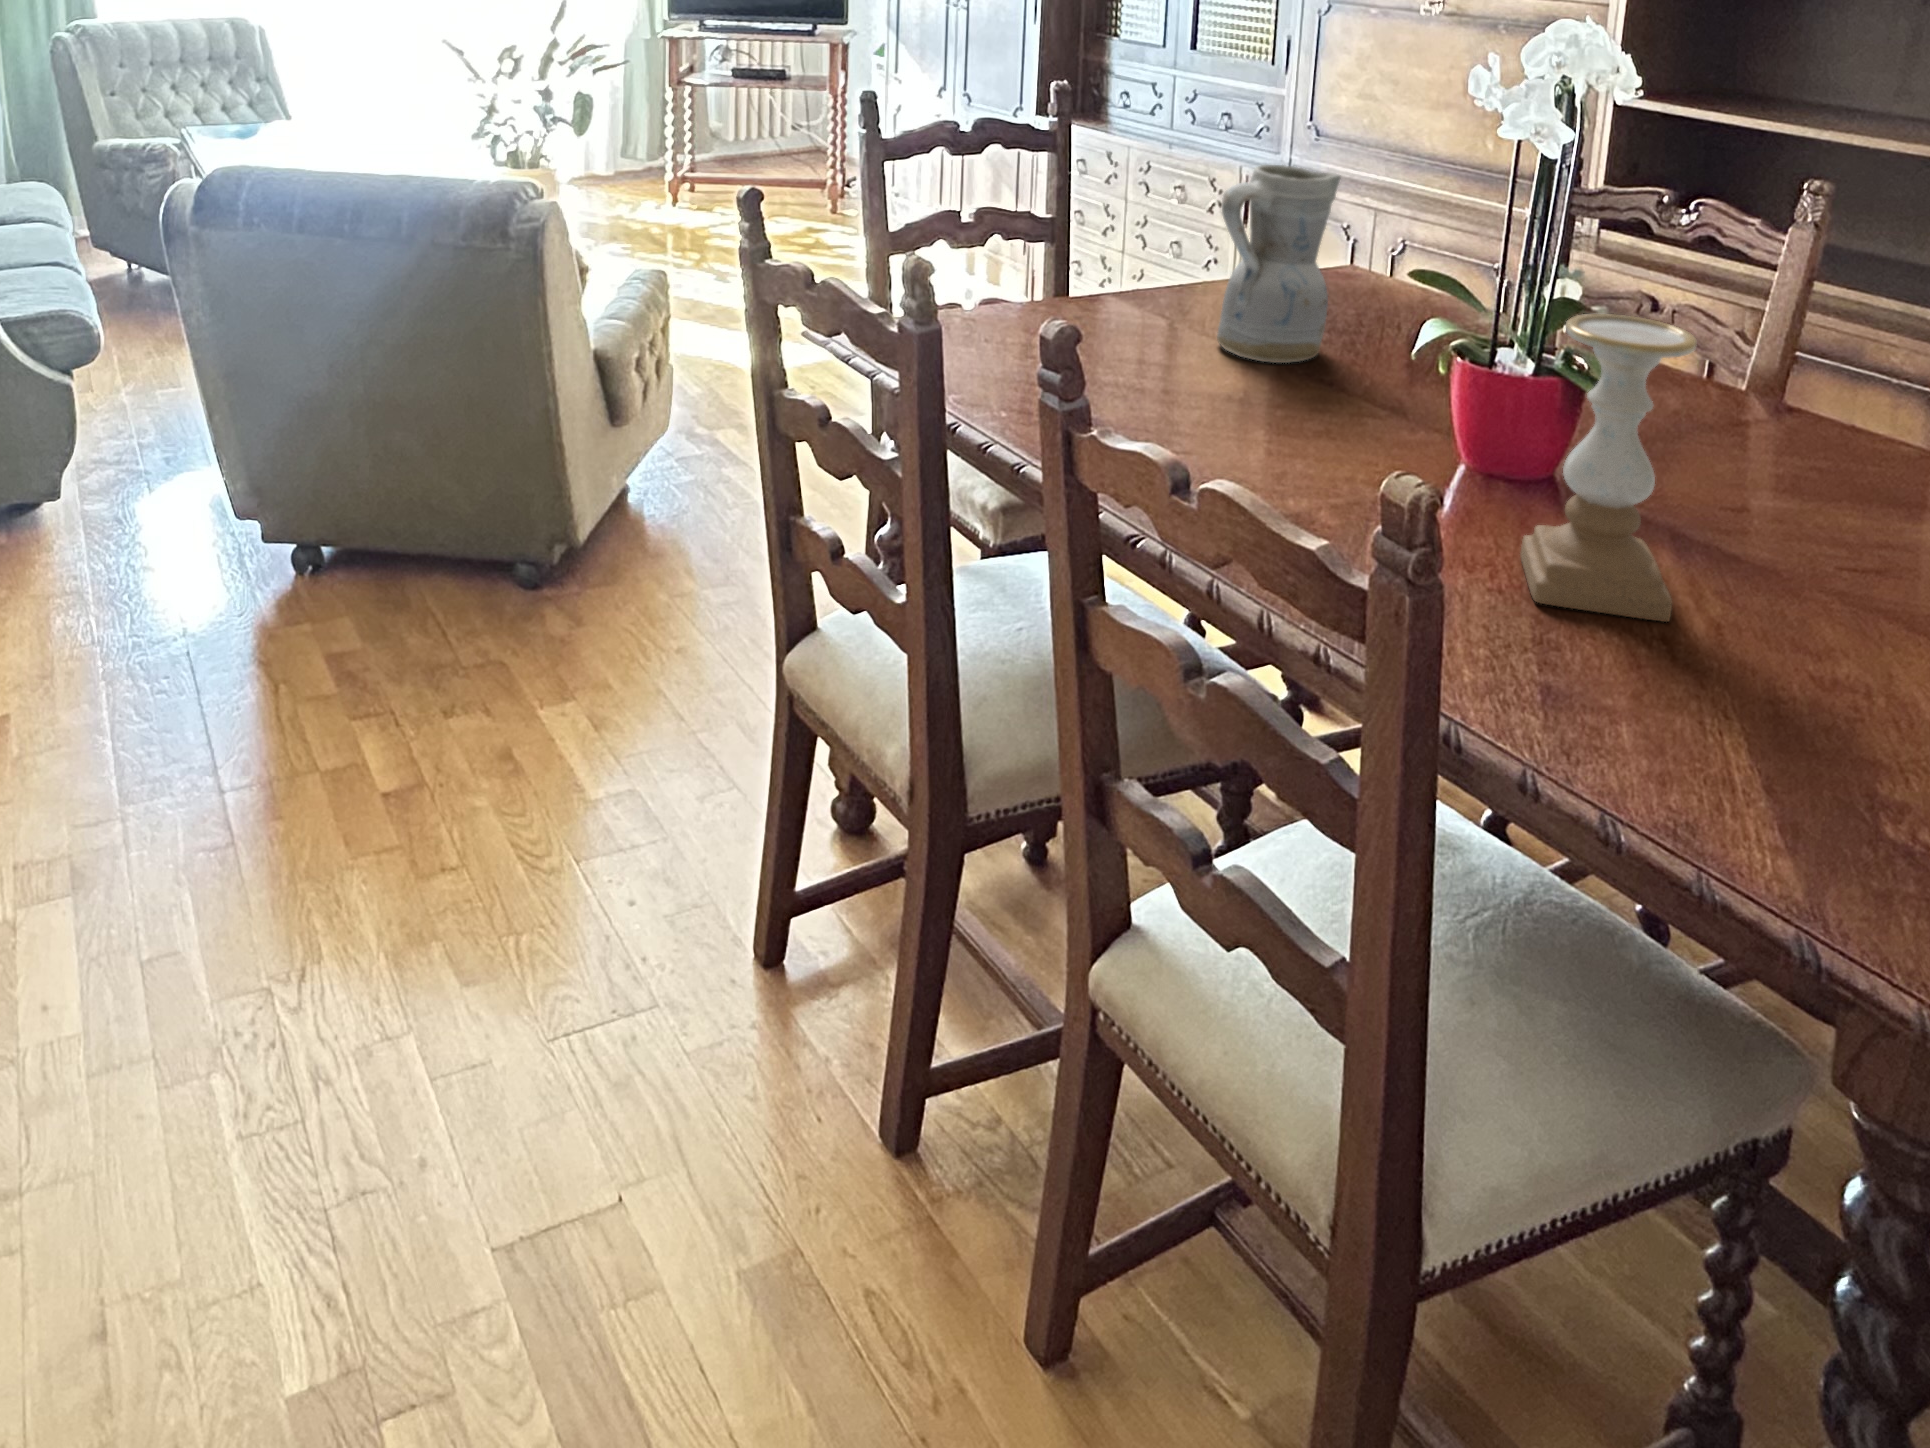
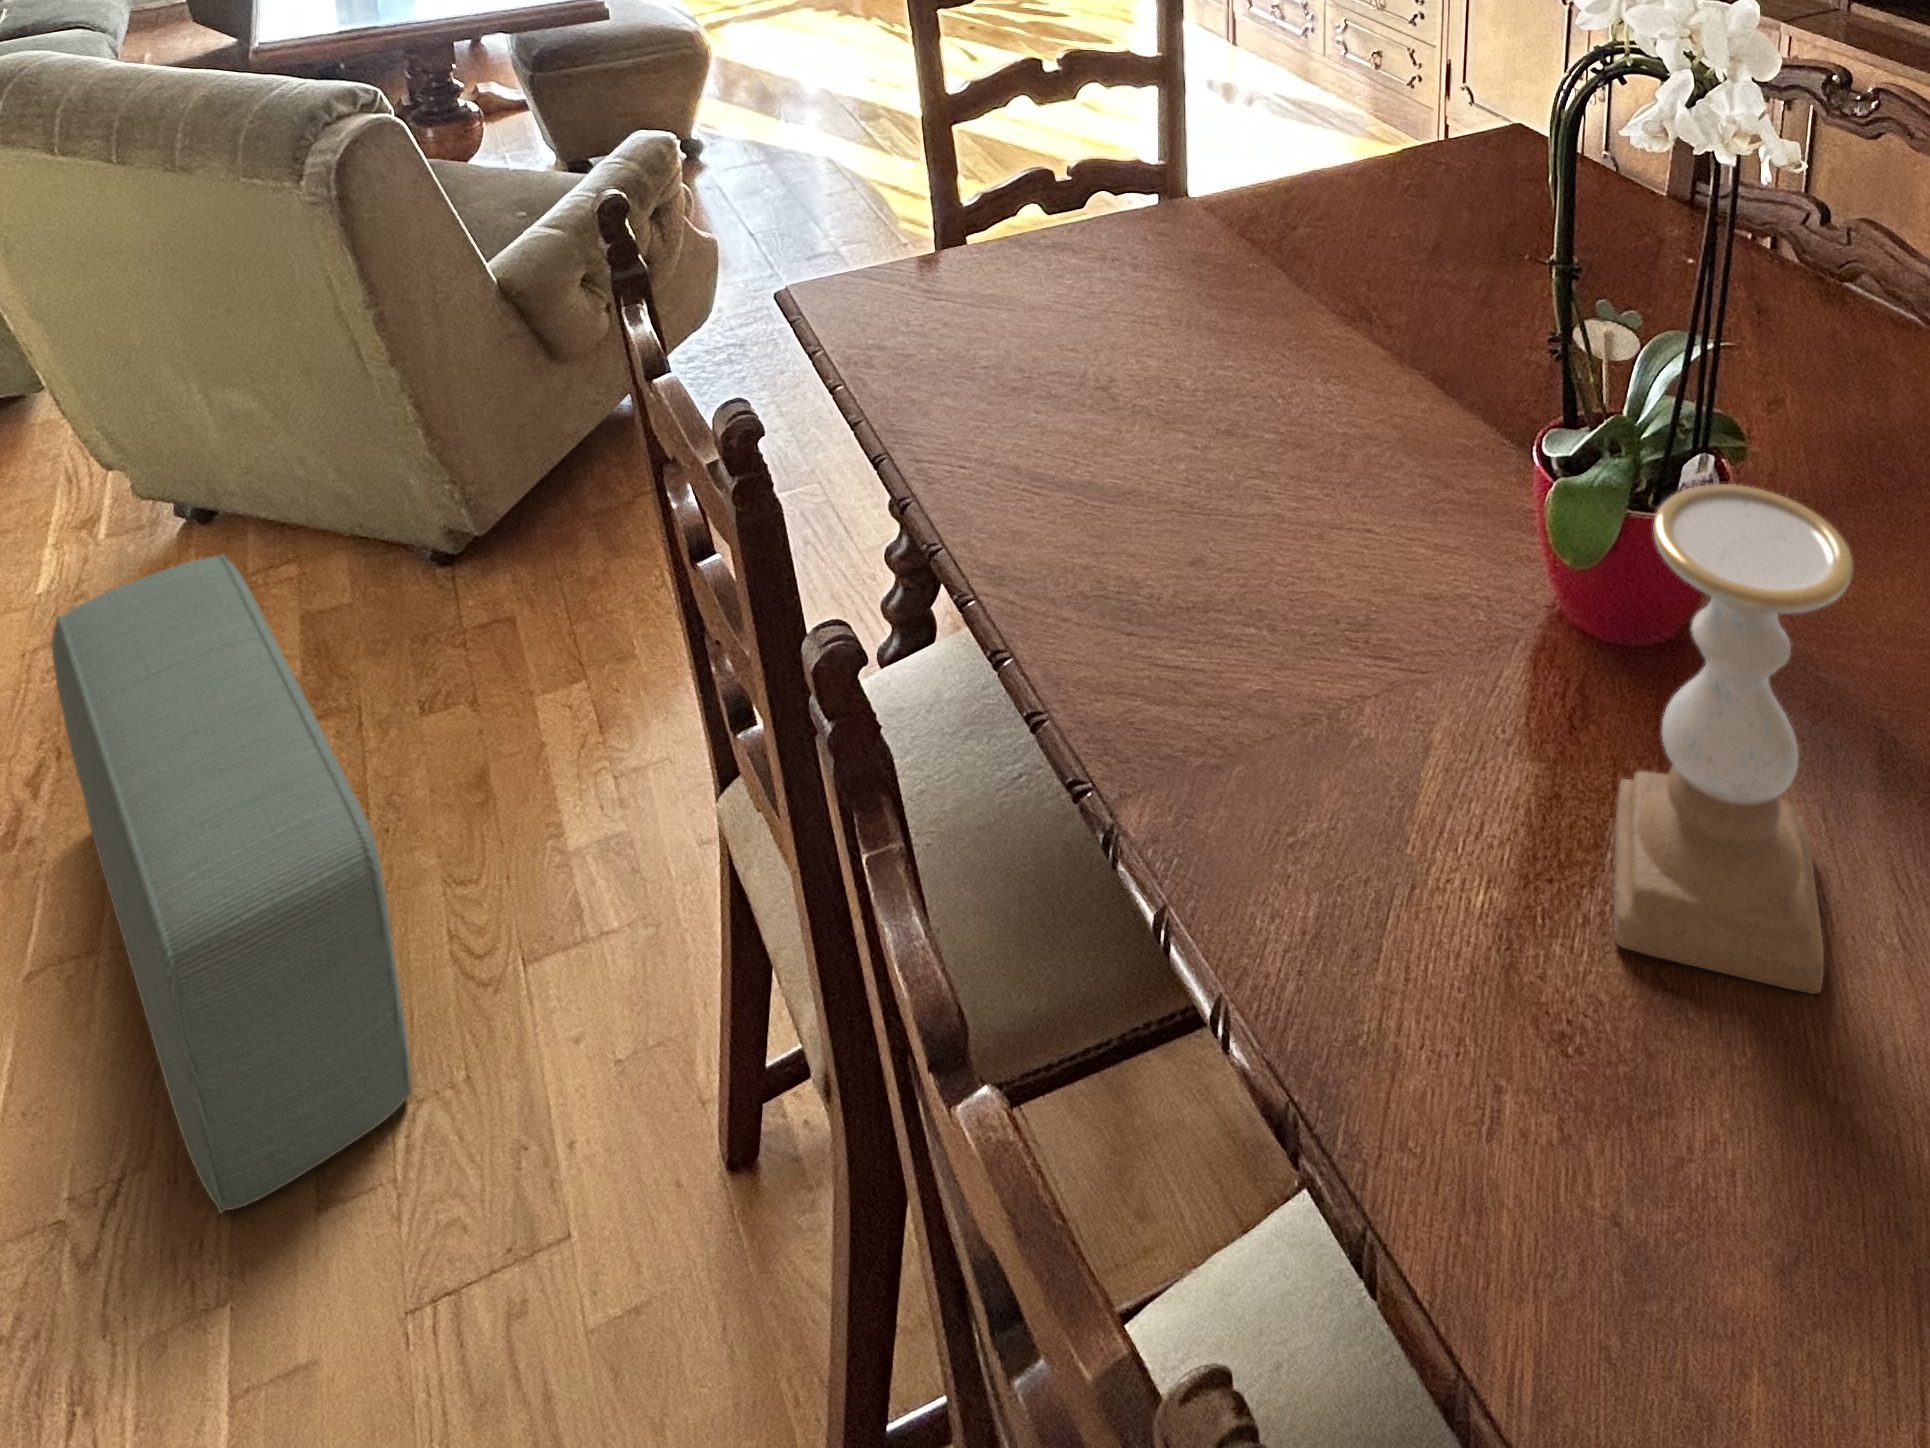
ceramic pitcher: present [1217,165,1341,363] -> none [1290,64,1453,333]
pouf: none [199,561,520,993] -> present [52,554,412,1213]

